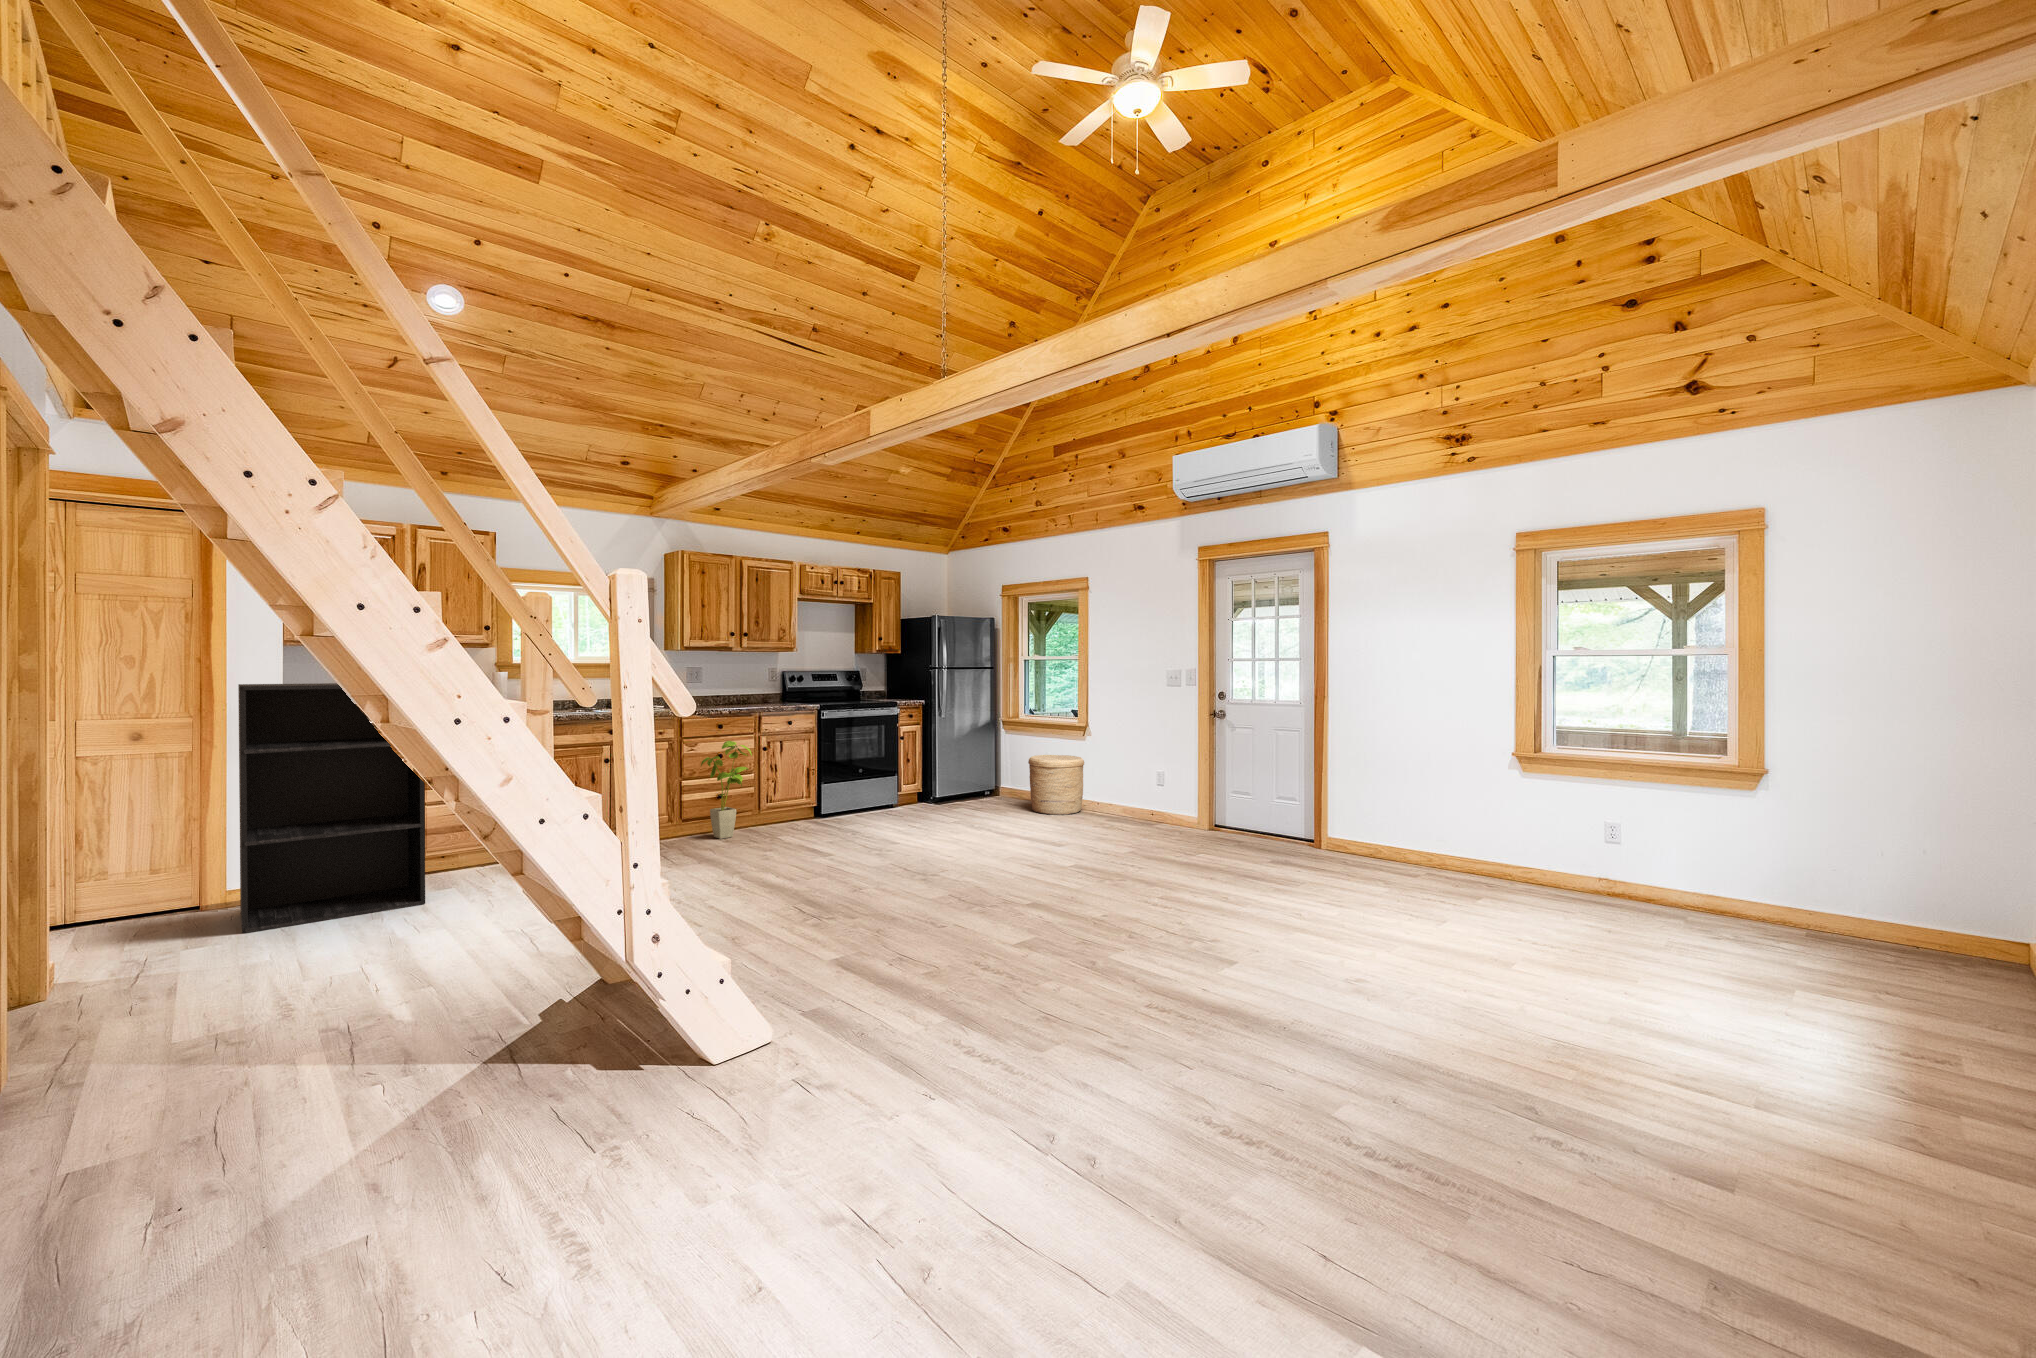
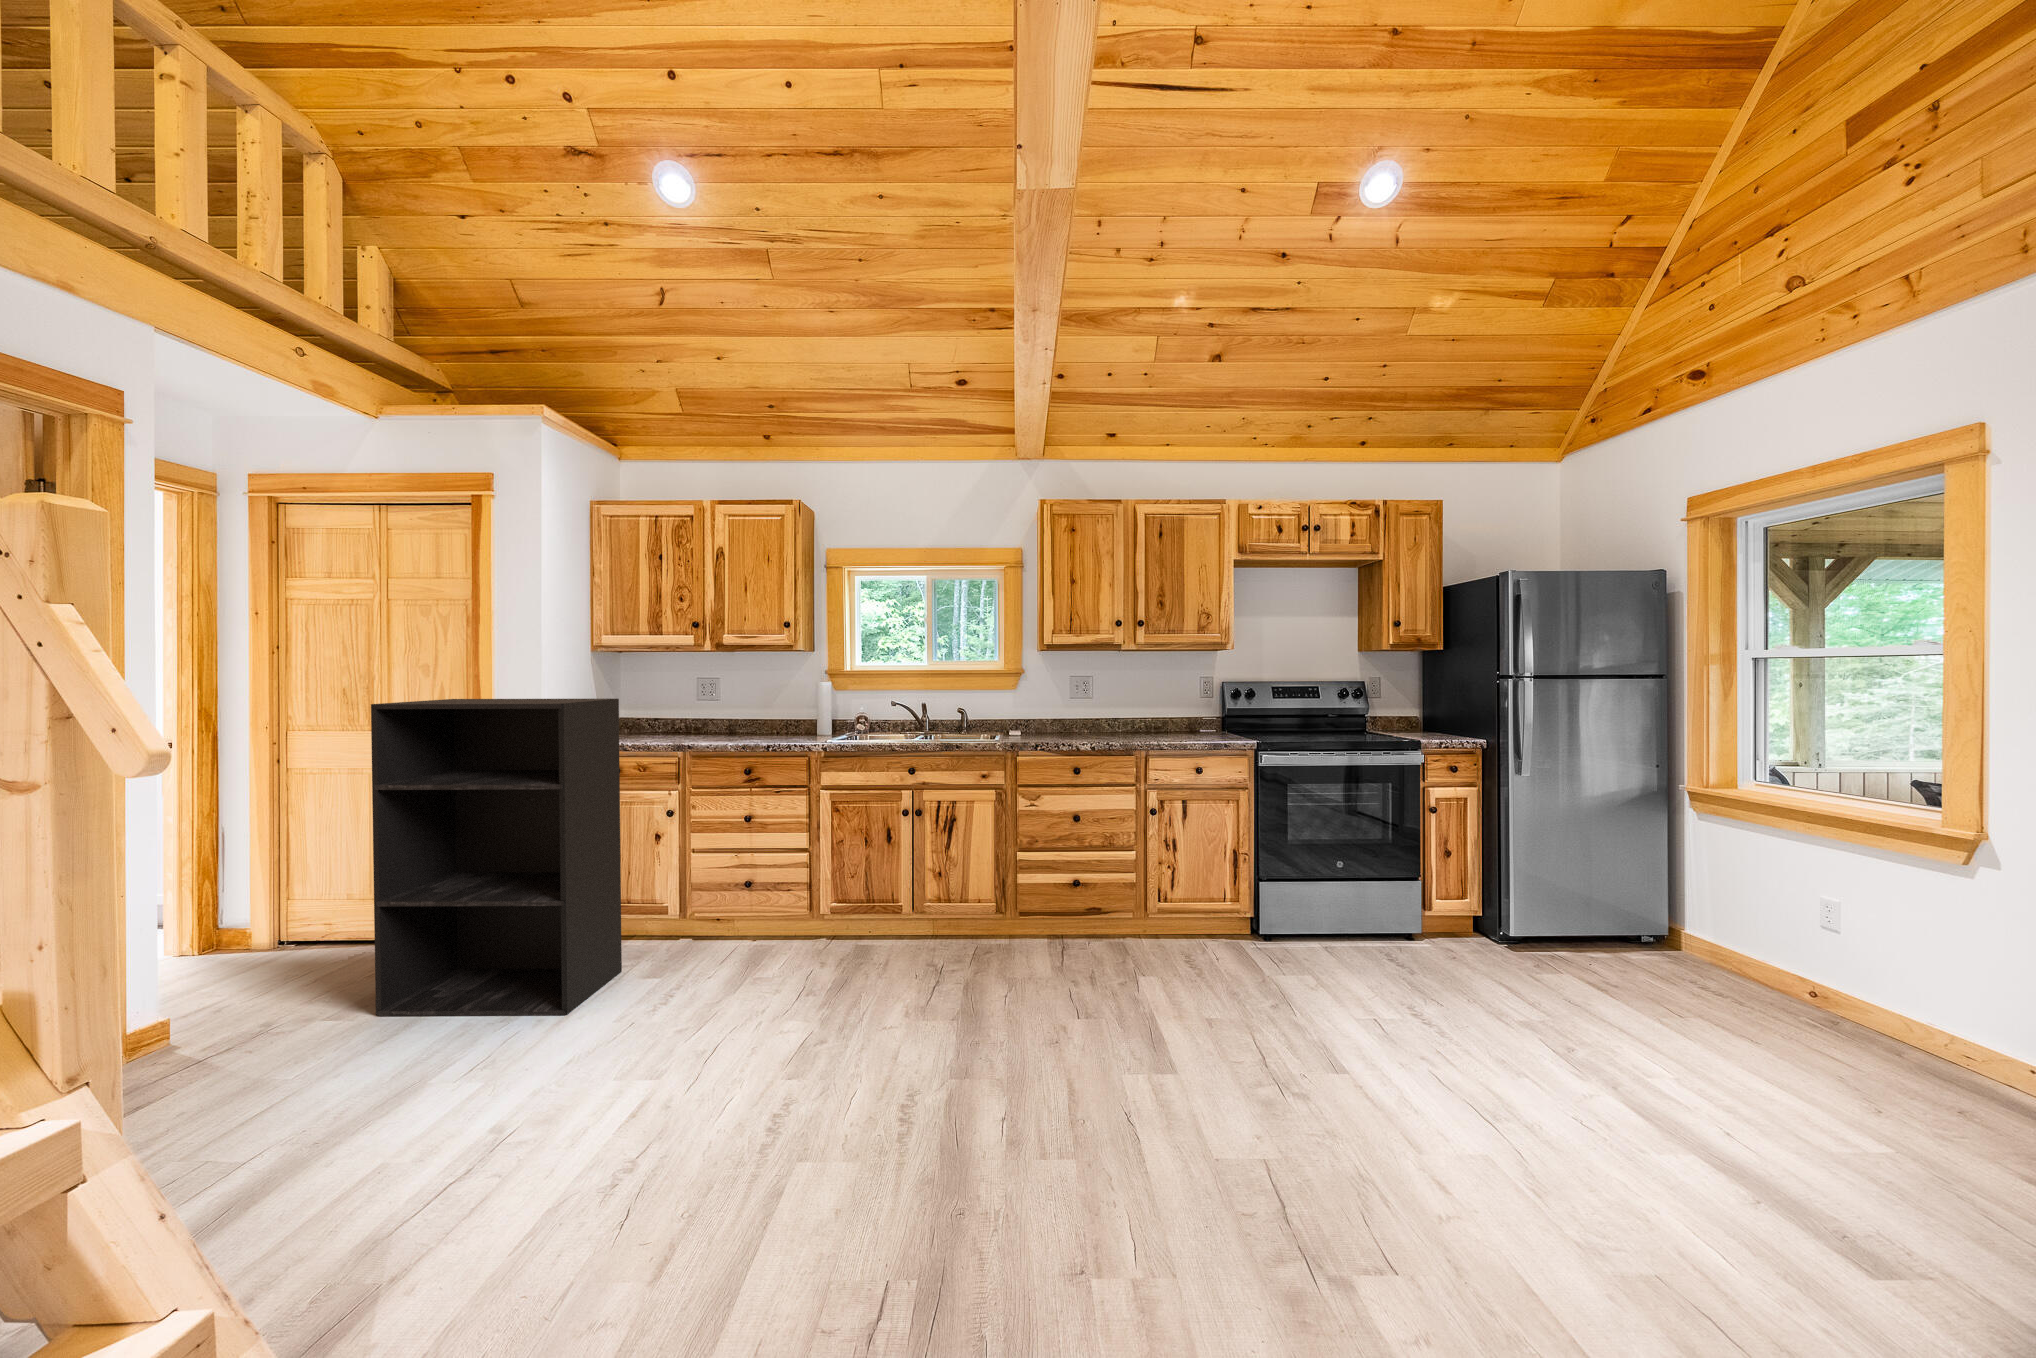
house plant: present [701,741,752,839] -> none [1030,798,1113,959]
woven basket: present [1028,755,1084,815] -> none [1761,894,1980,1085]

